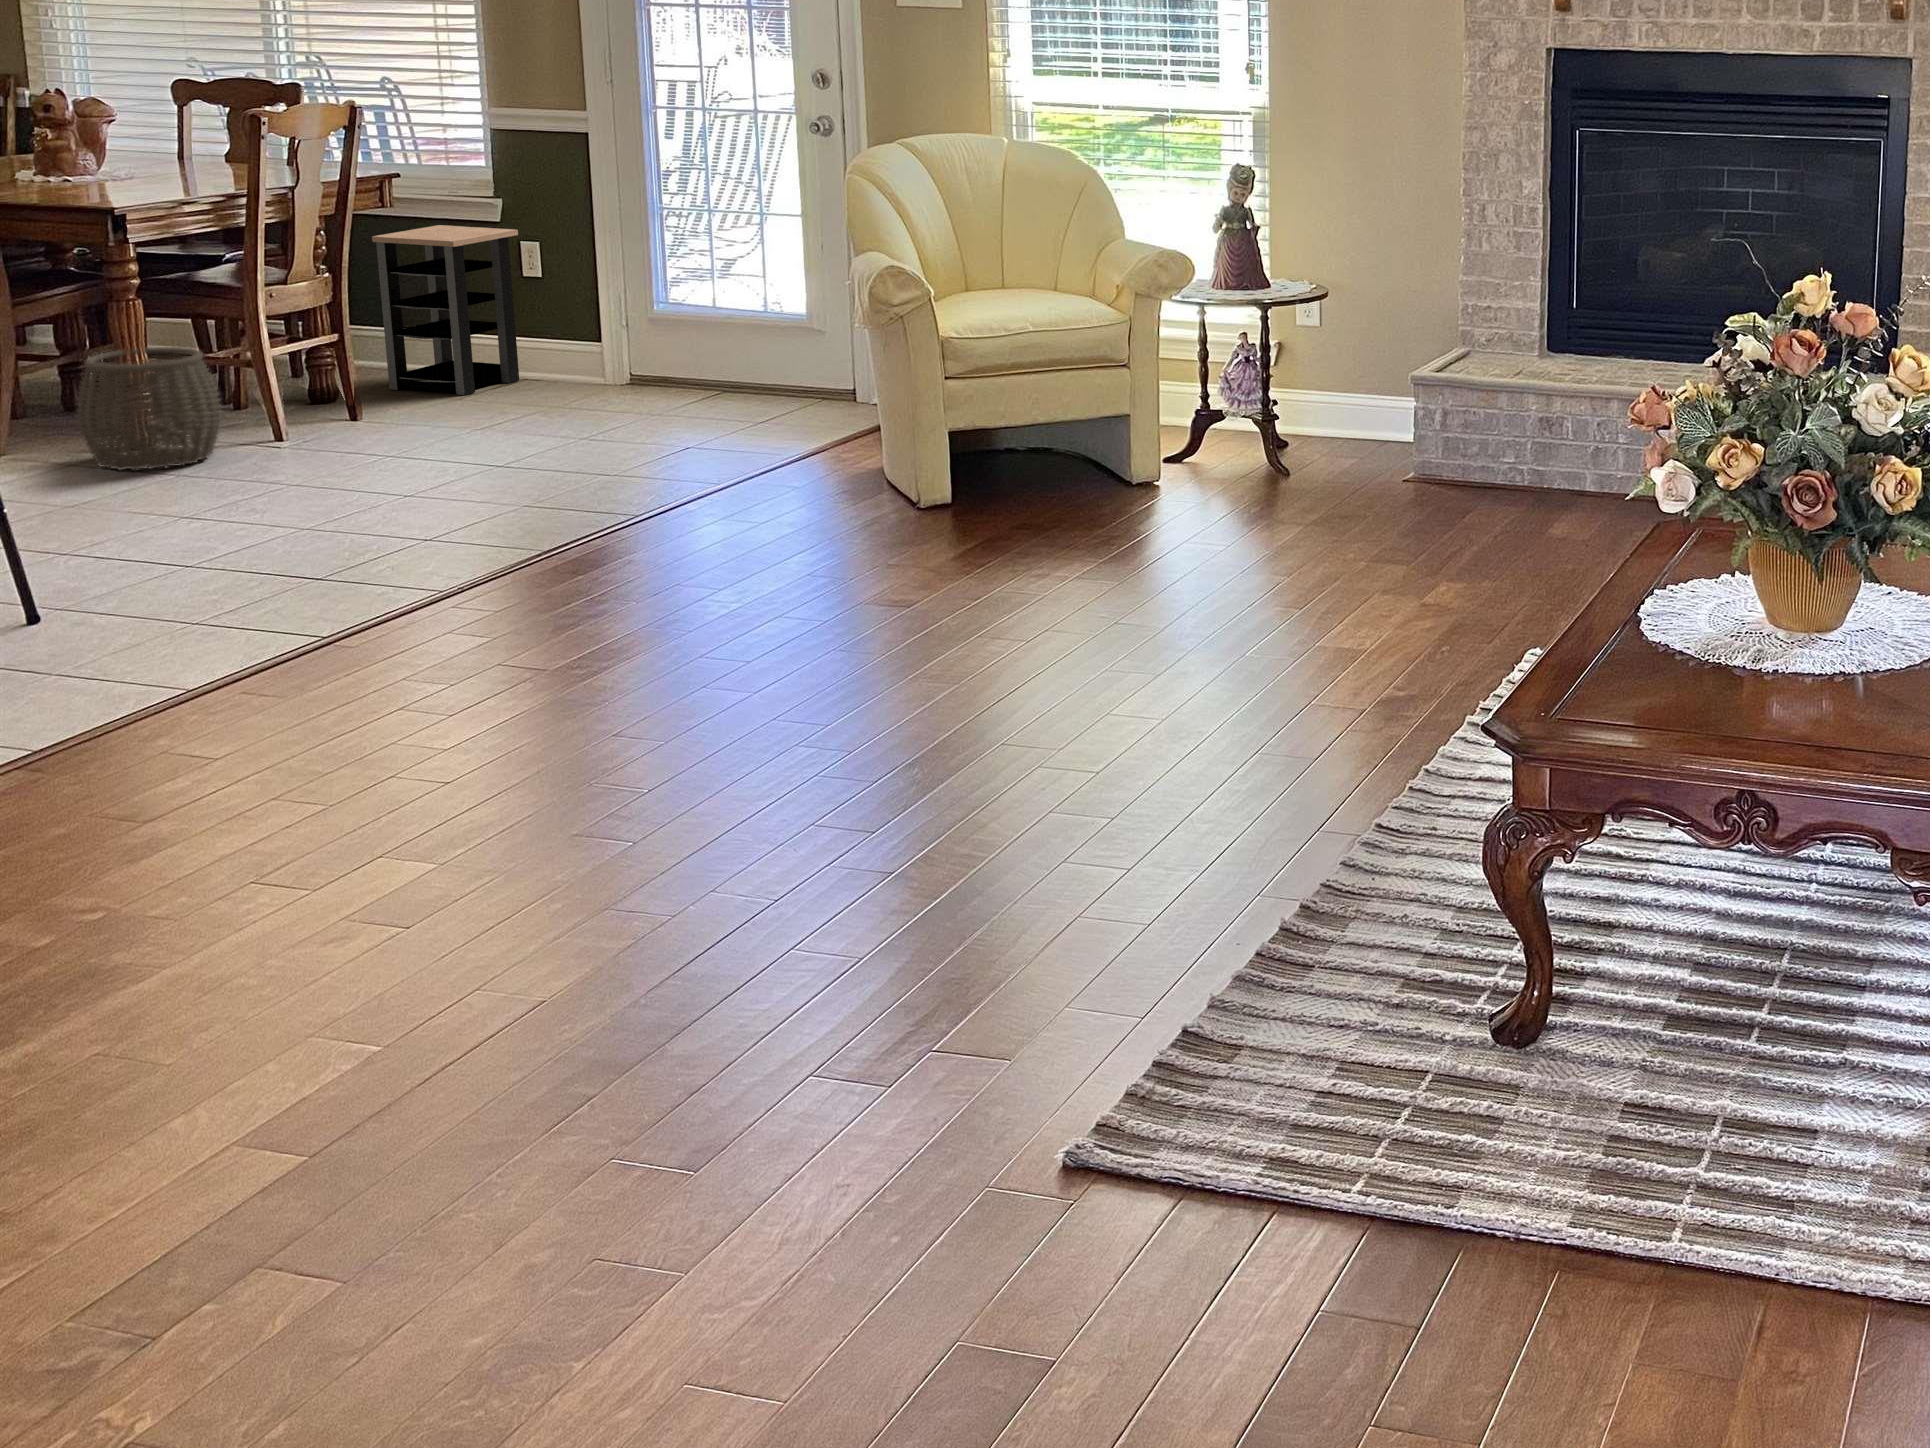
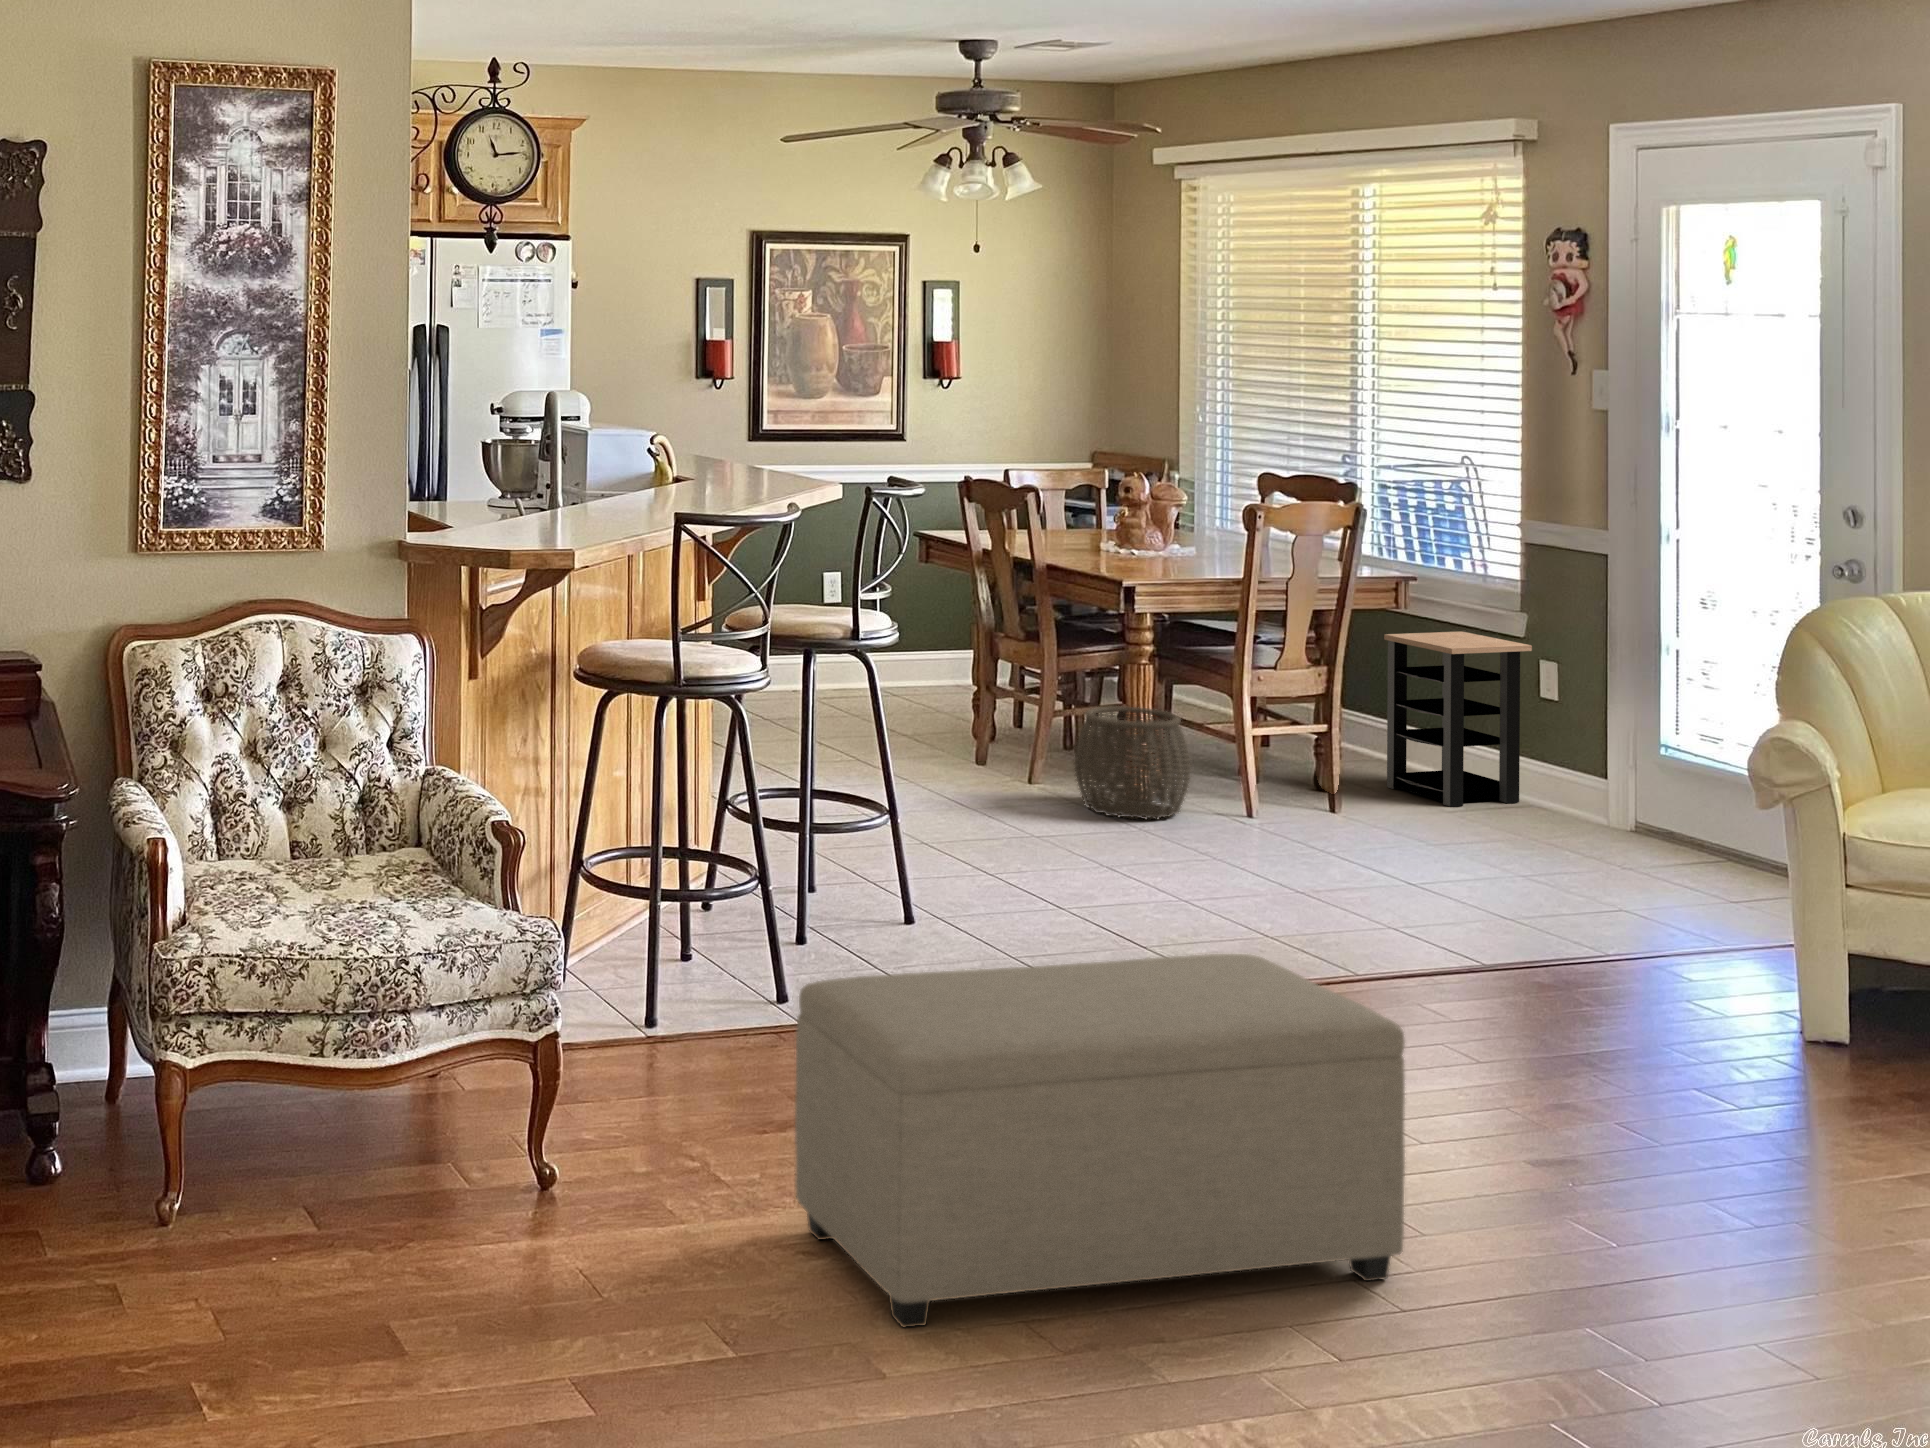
ottoman: none [240,526,814,951] -> present [795,954,1405,1327]

